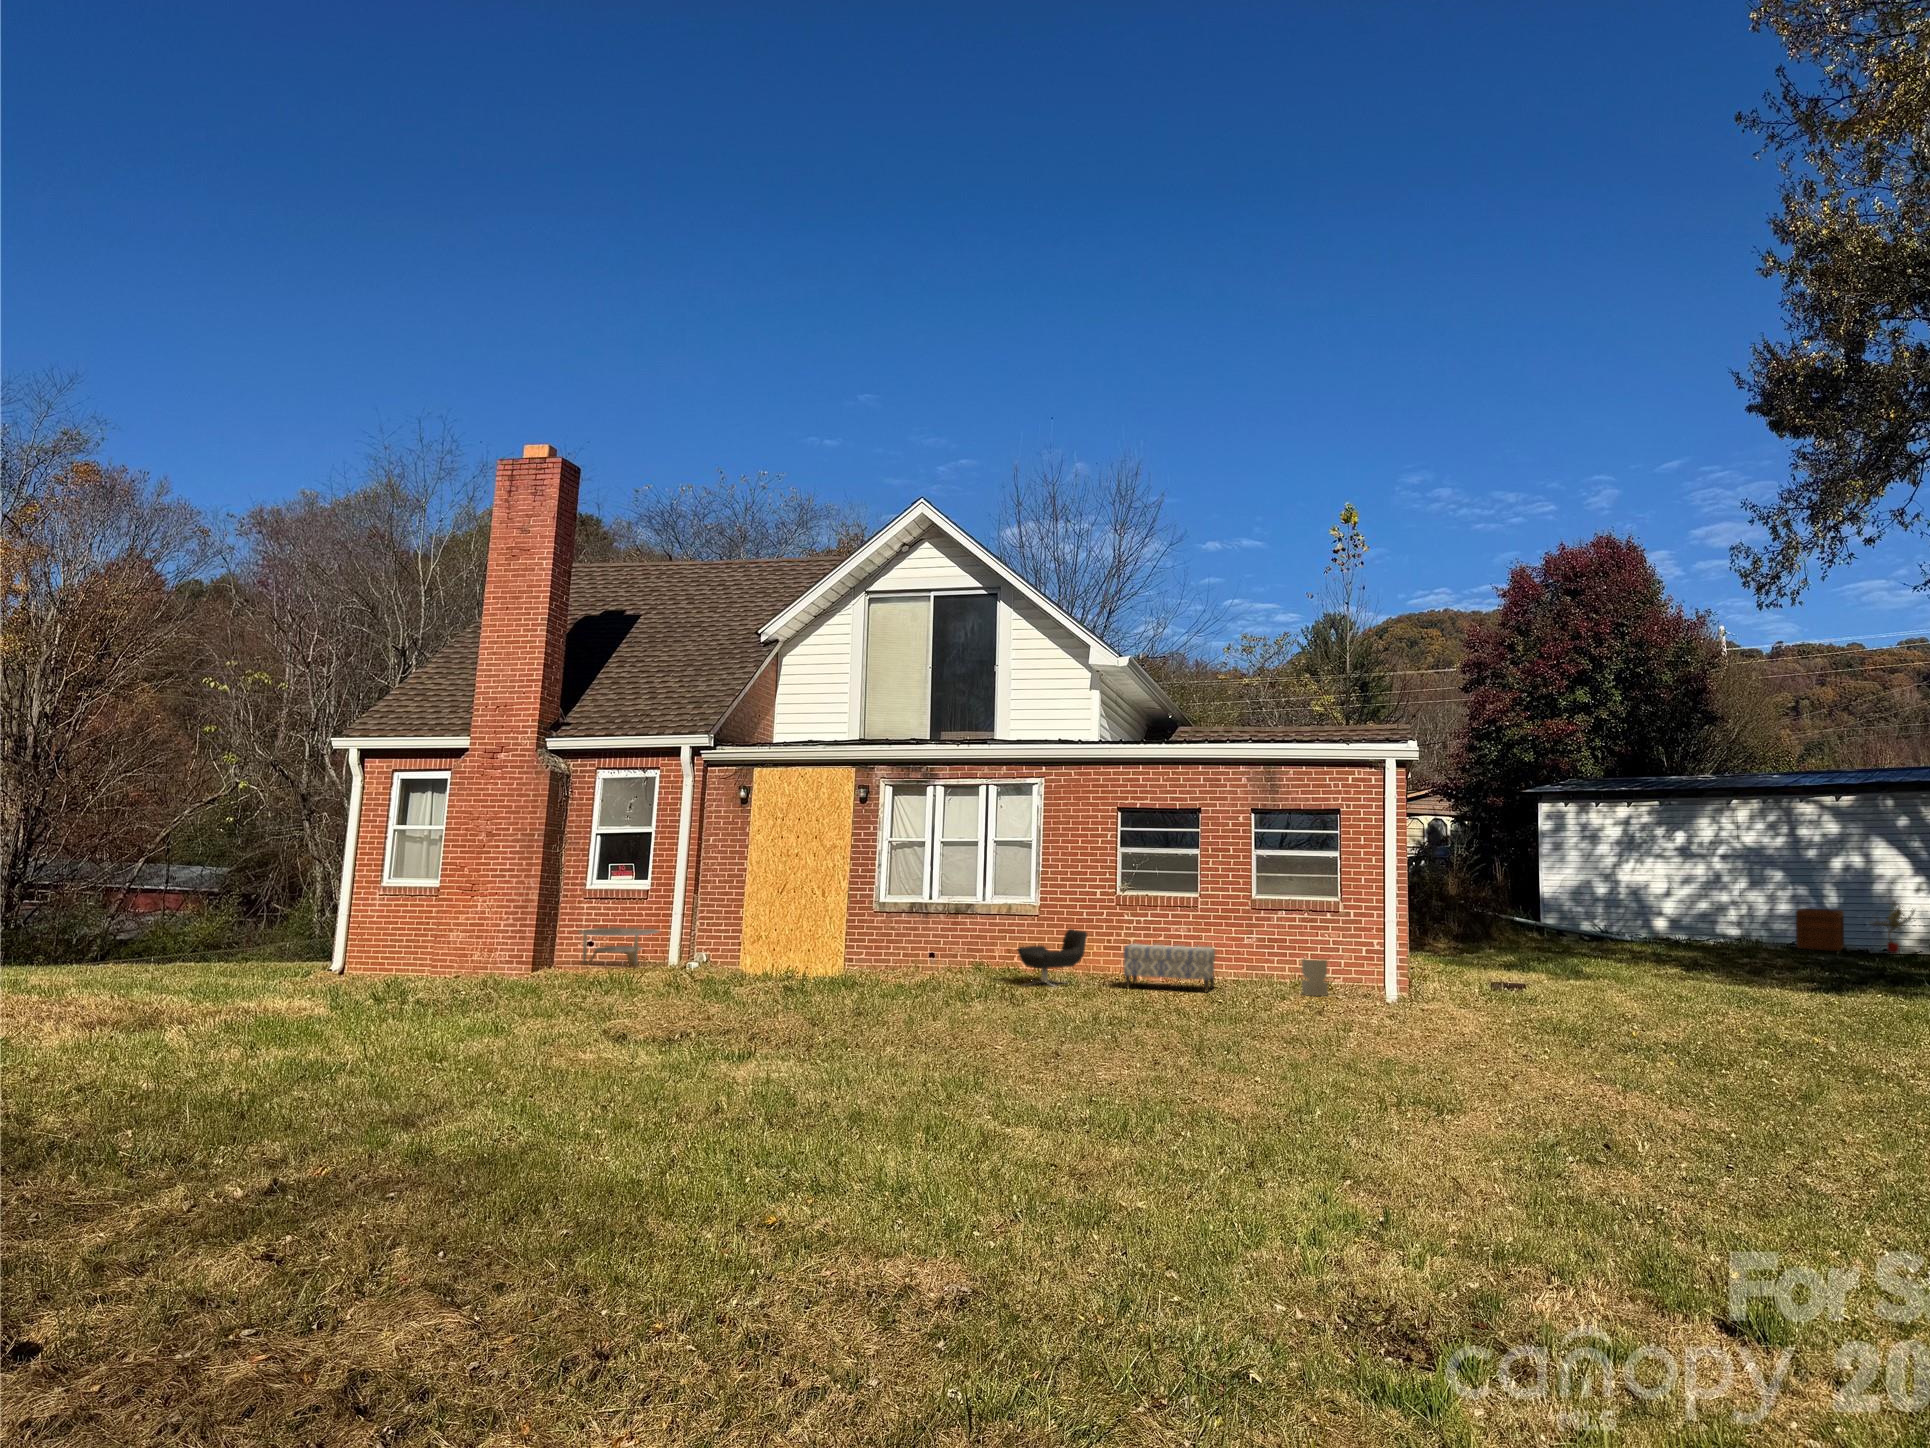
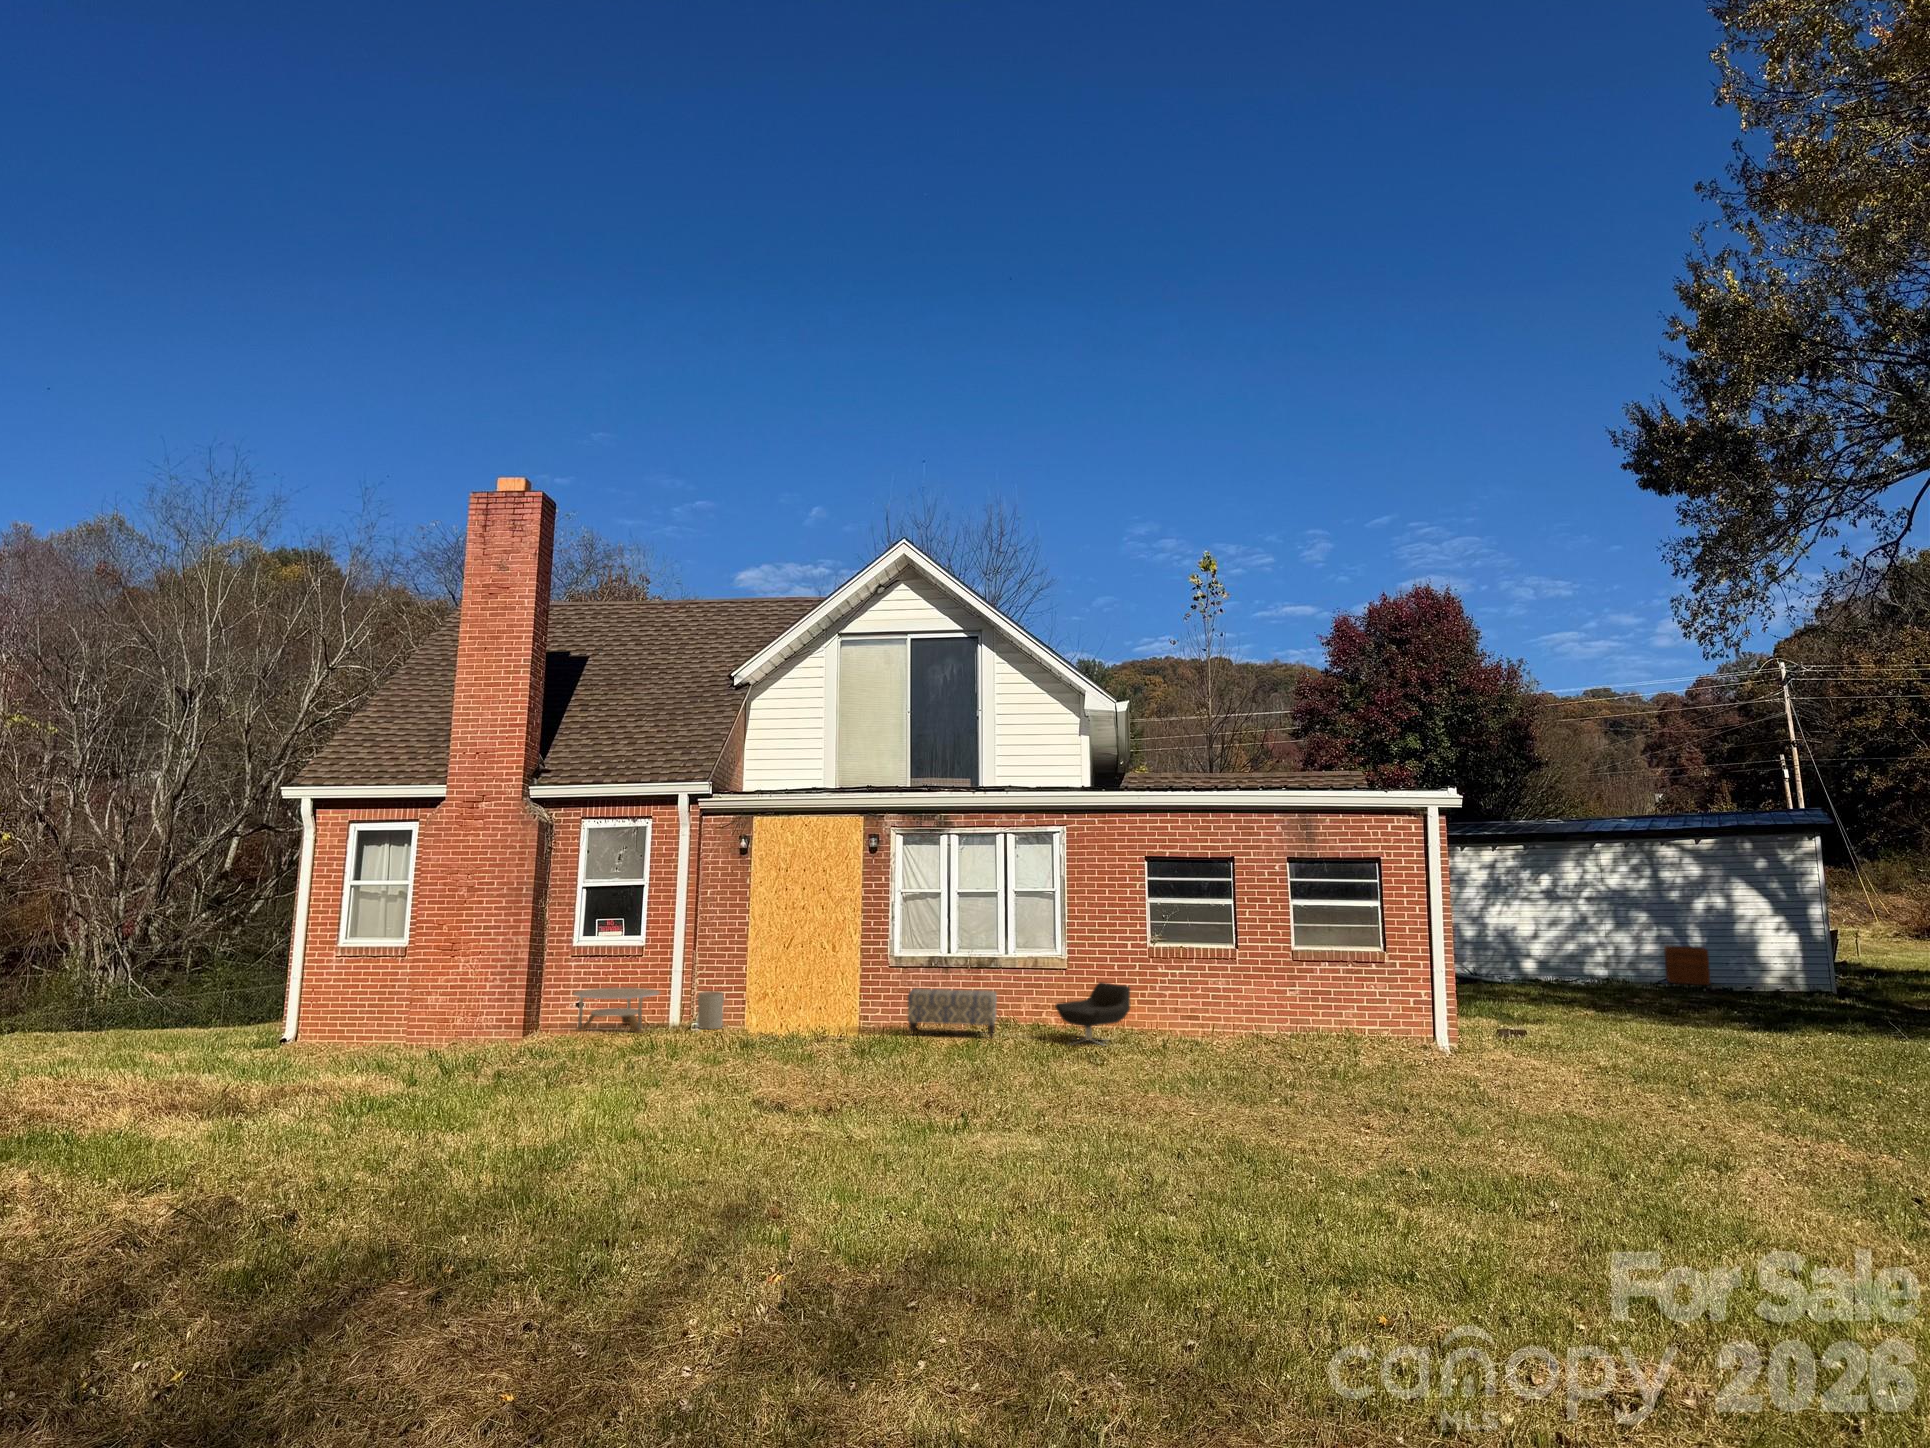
potted tree: present [1870,901,1915,953] -> none [1729,938,1776,986]
bench: present [1124,943,1215,993] -> present [907,988,997,1038]
bucket: present [1301,959,1328,996] -> present [697,991,725,1029]

